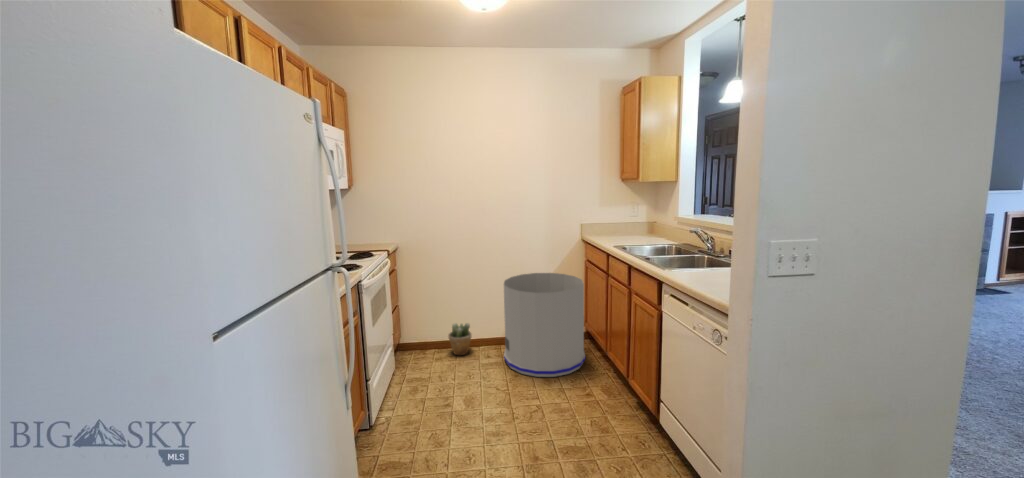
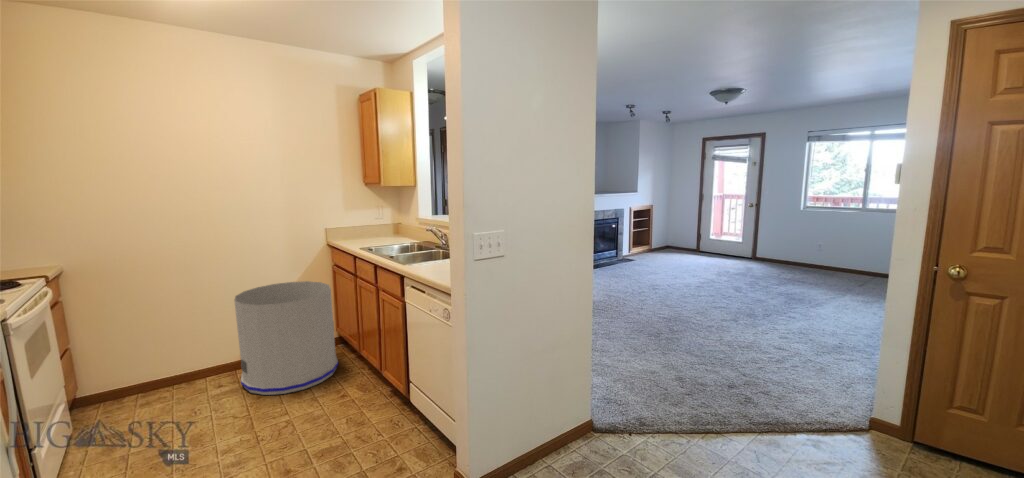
potted plant: present [448,323,471,355] -> none [158,353,193,394]

